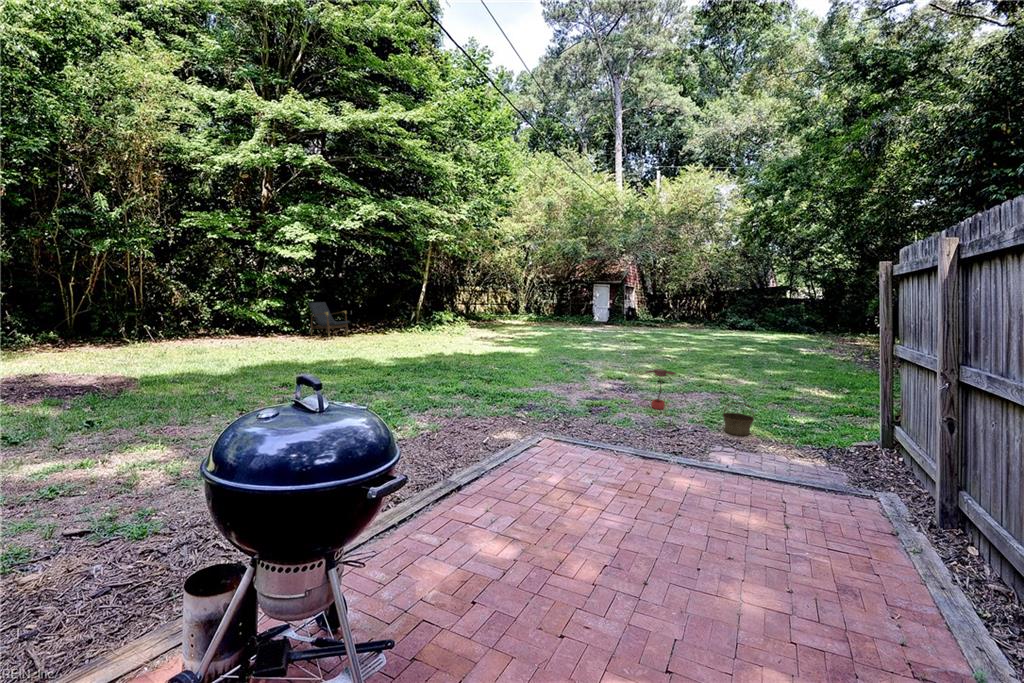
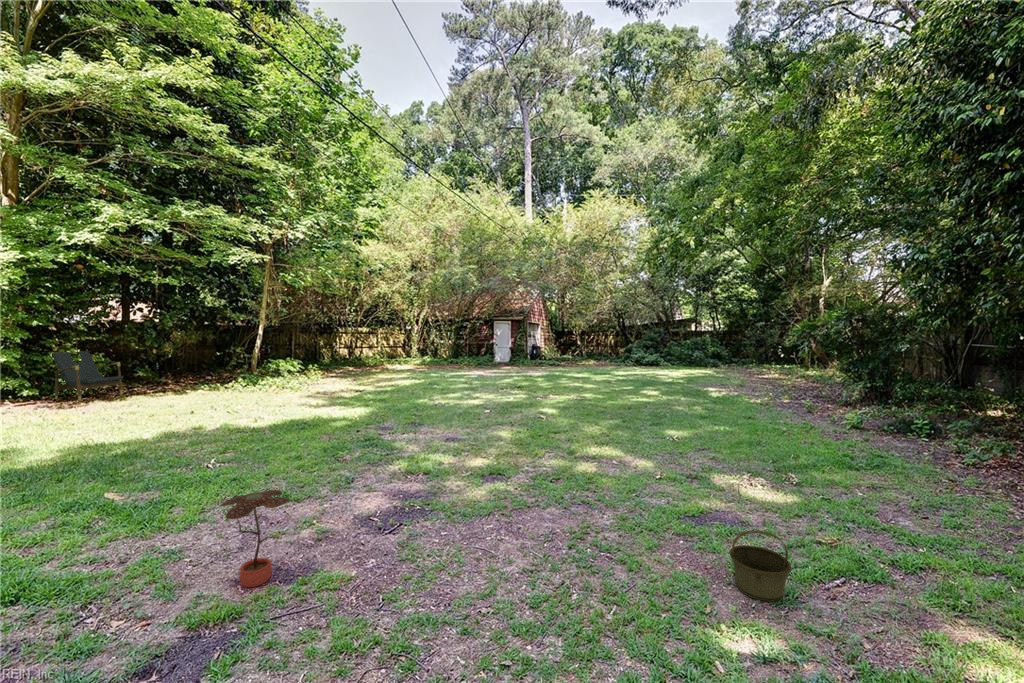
potted plant: present [645,369,676,409] -> present [220,490,290,587]
basket: present [723,402,754,436] -> present [730,531,792,601]

